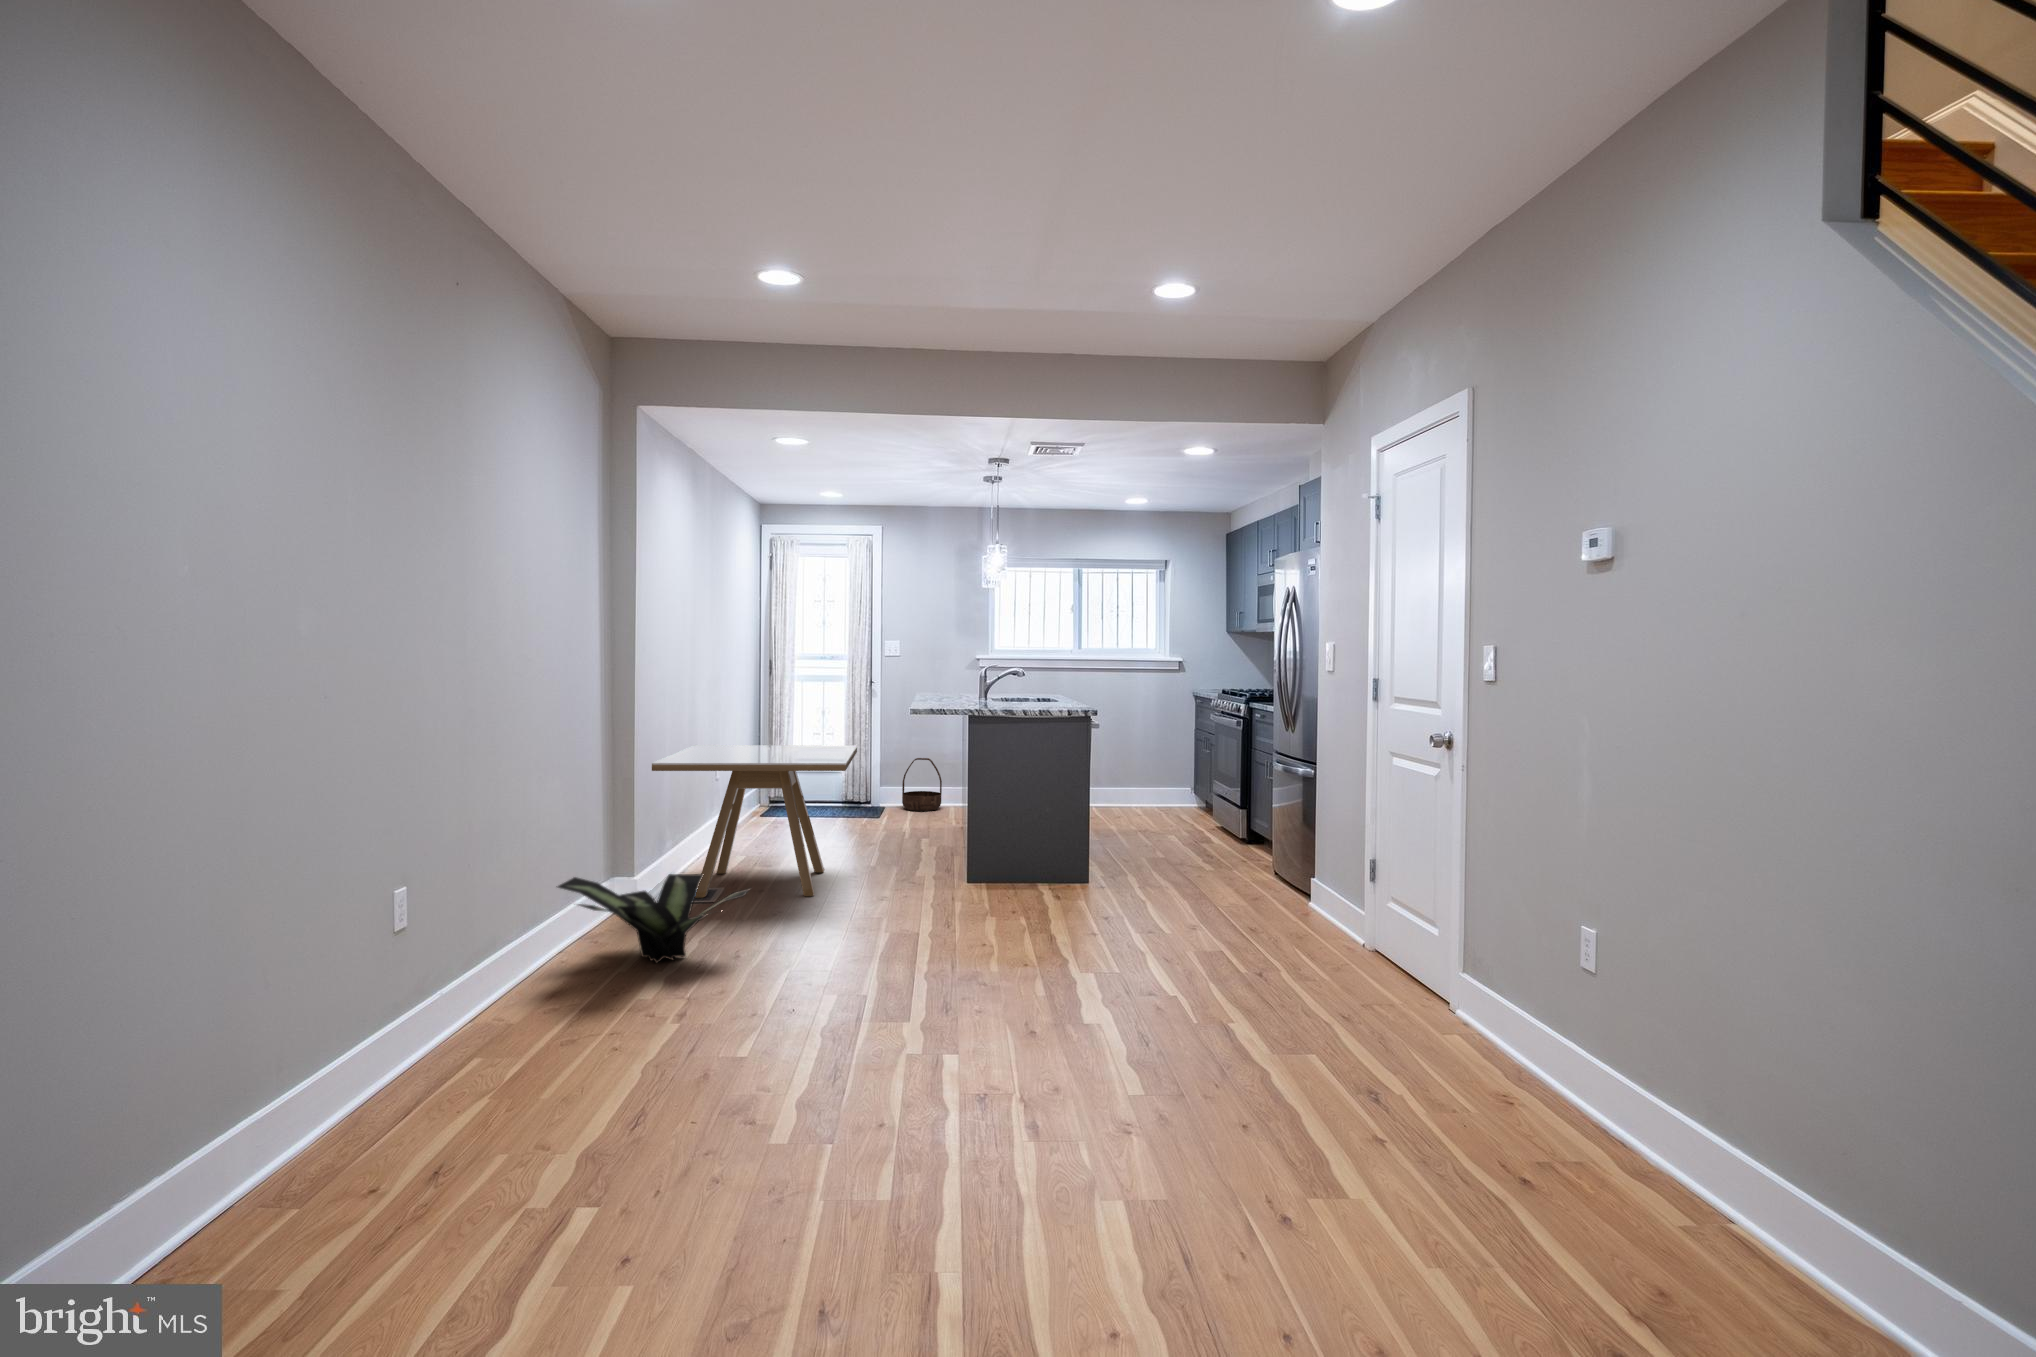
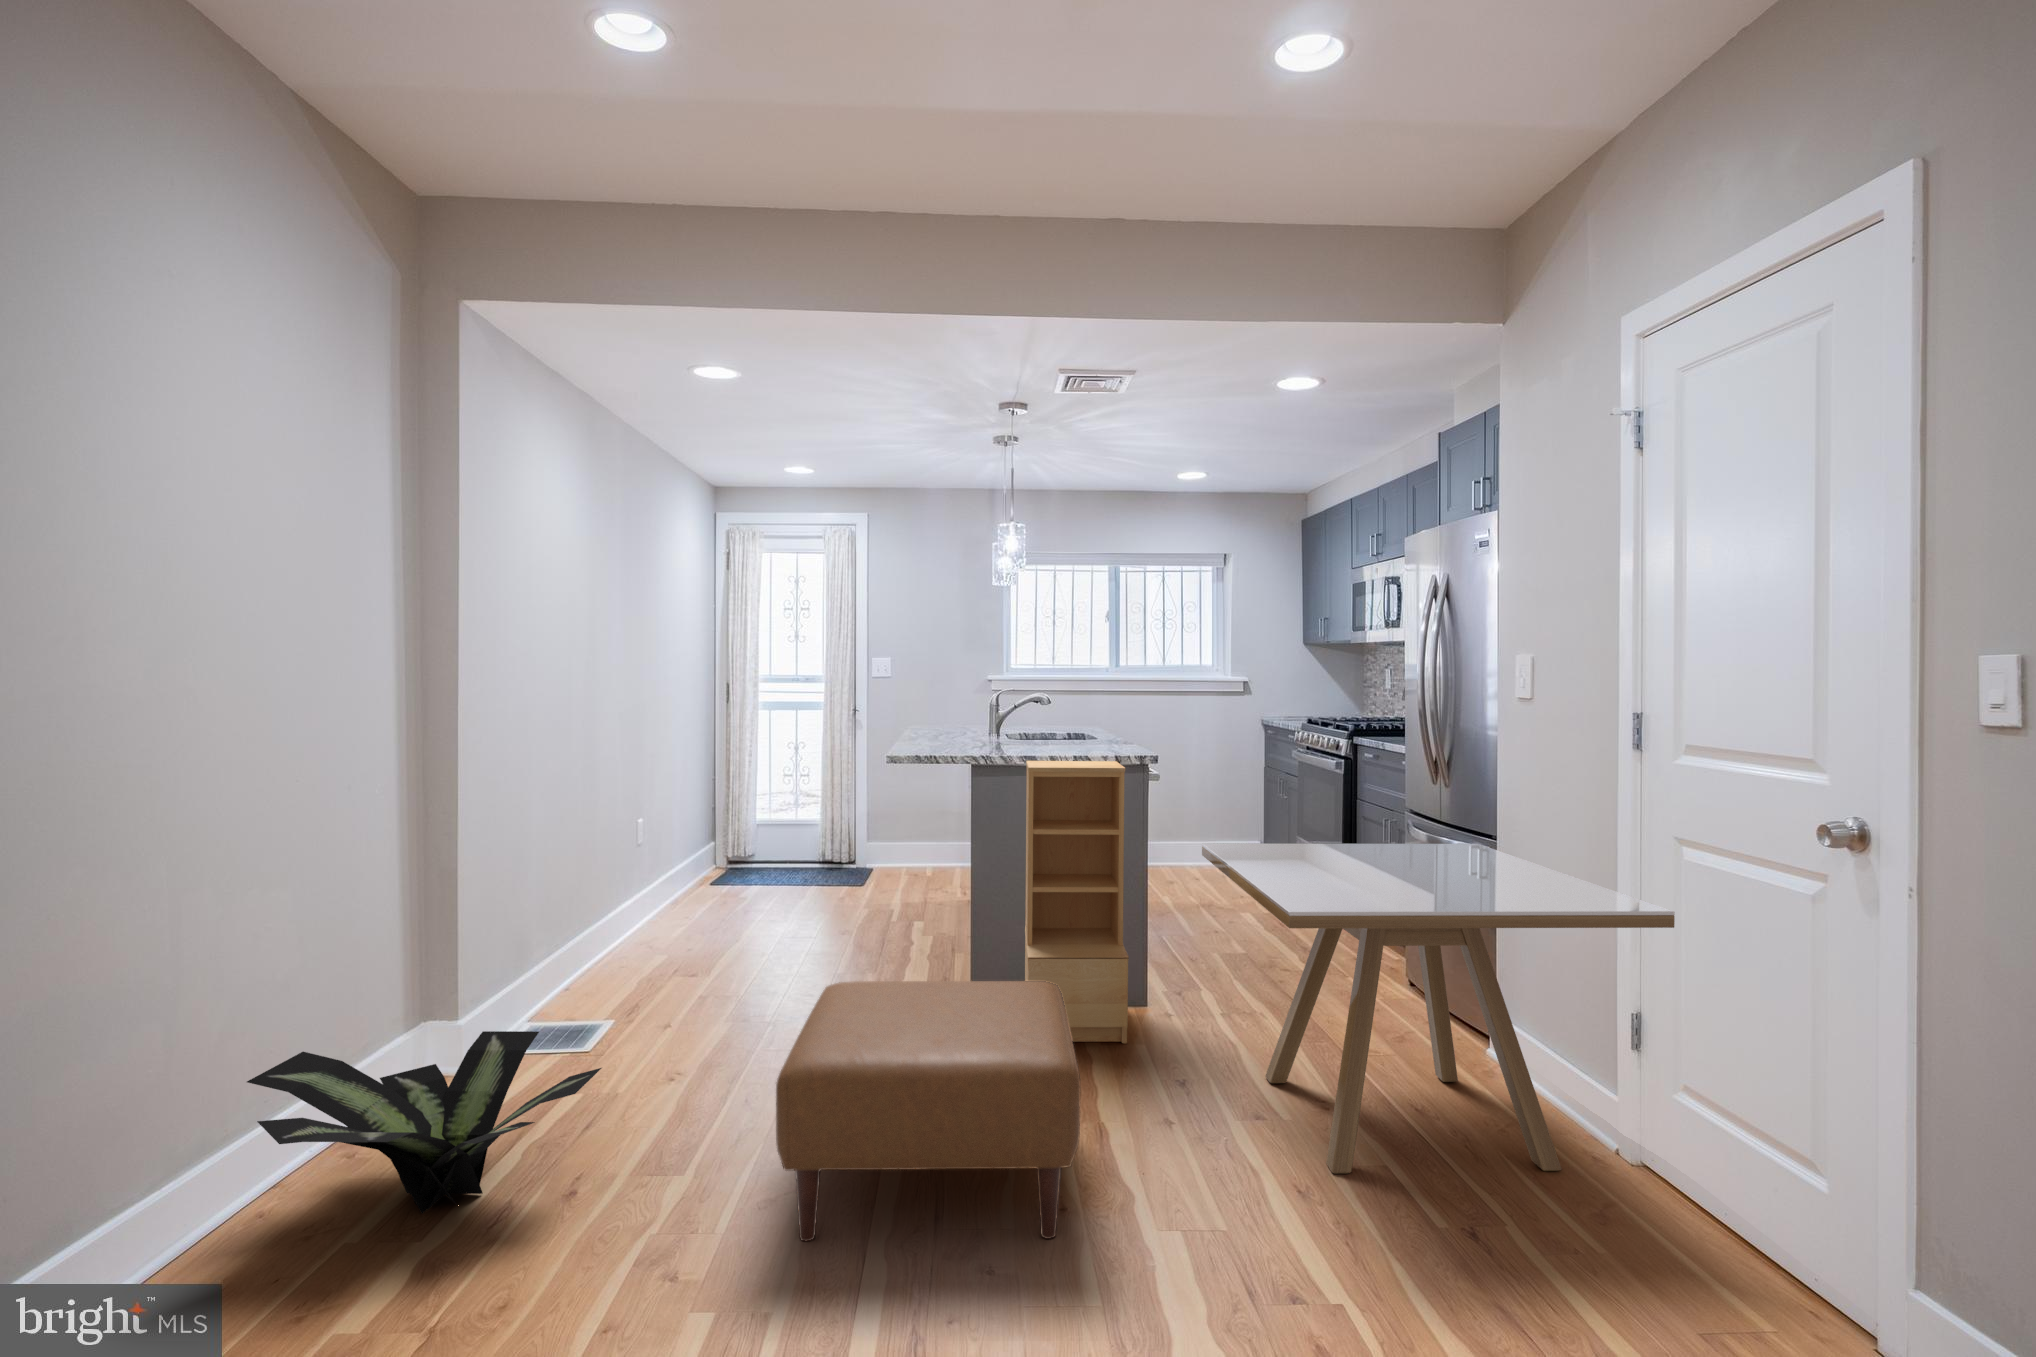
bookshelf: none [1005,714,1074,900] -> present [1025,761,1129,1043]
dining table: present [652,745,857,898] -> present [1202,843,1675,1174]
basket: present [902,758,942,811] -> none [895,805,945,874]
ottoman: none [864,845,1036,974] -> present [776,981,1081,1242]

